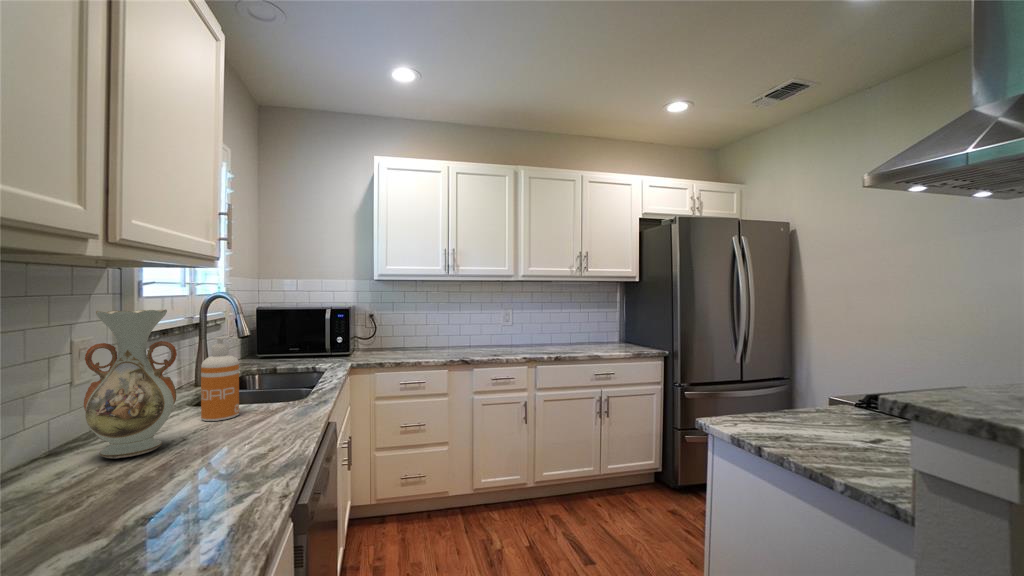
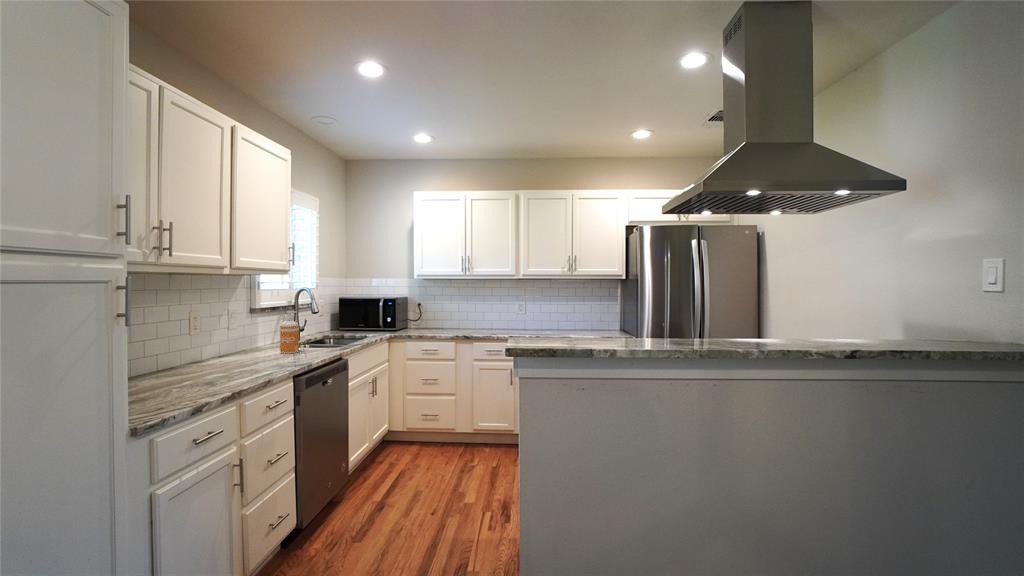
vase: present [84,310,177,459] -> none [225,296,261,361]

